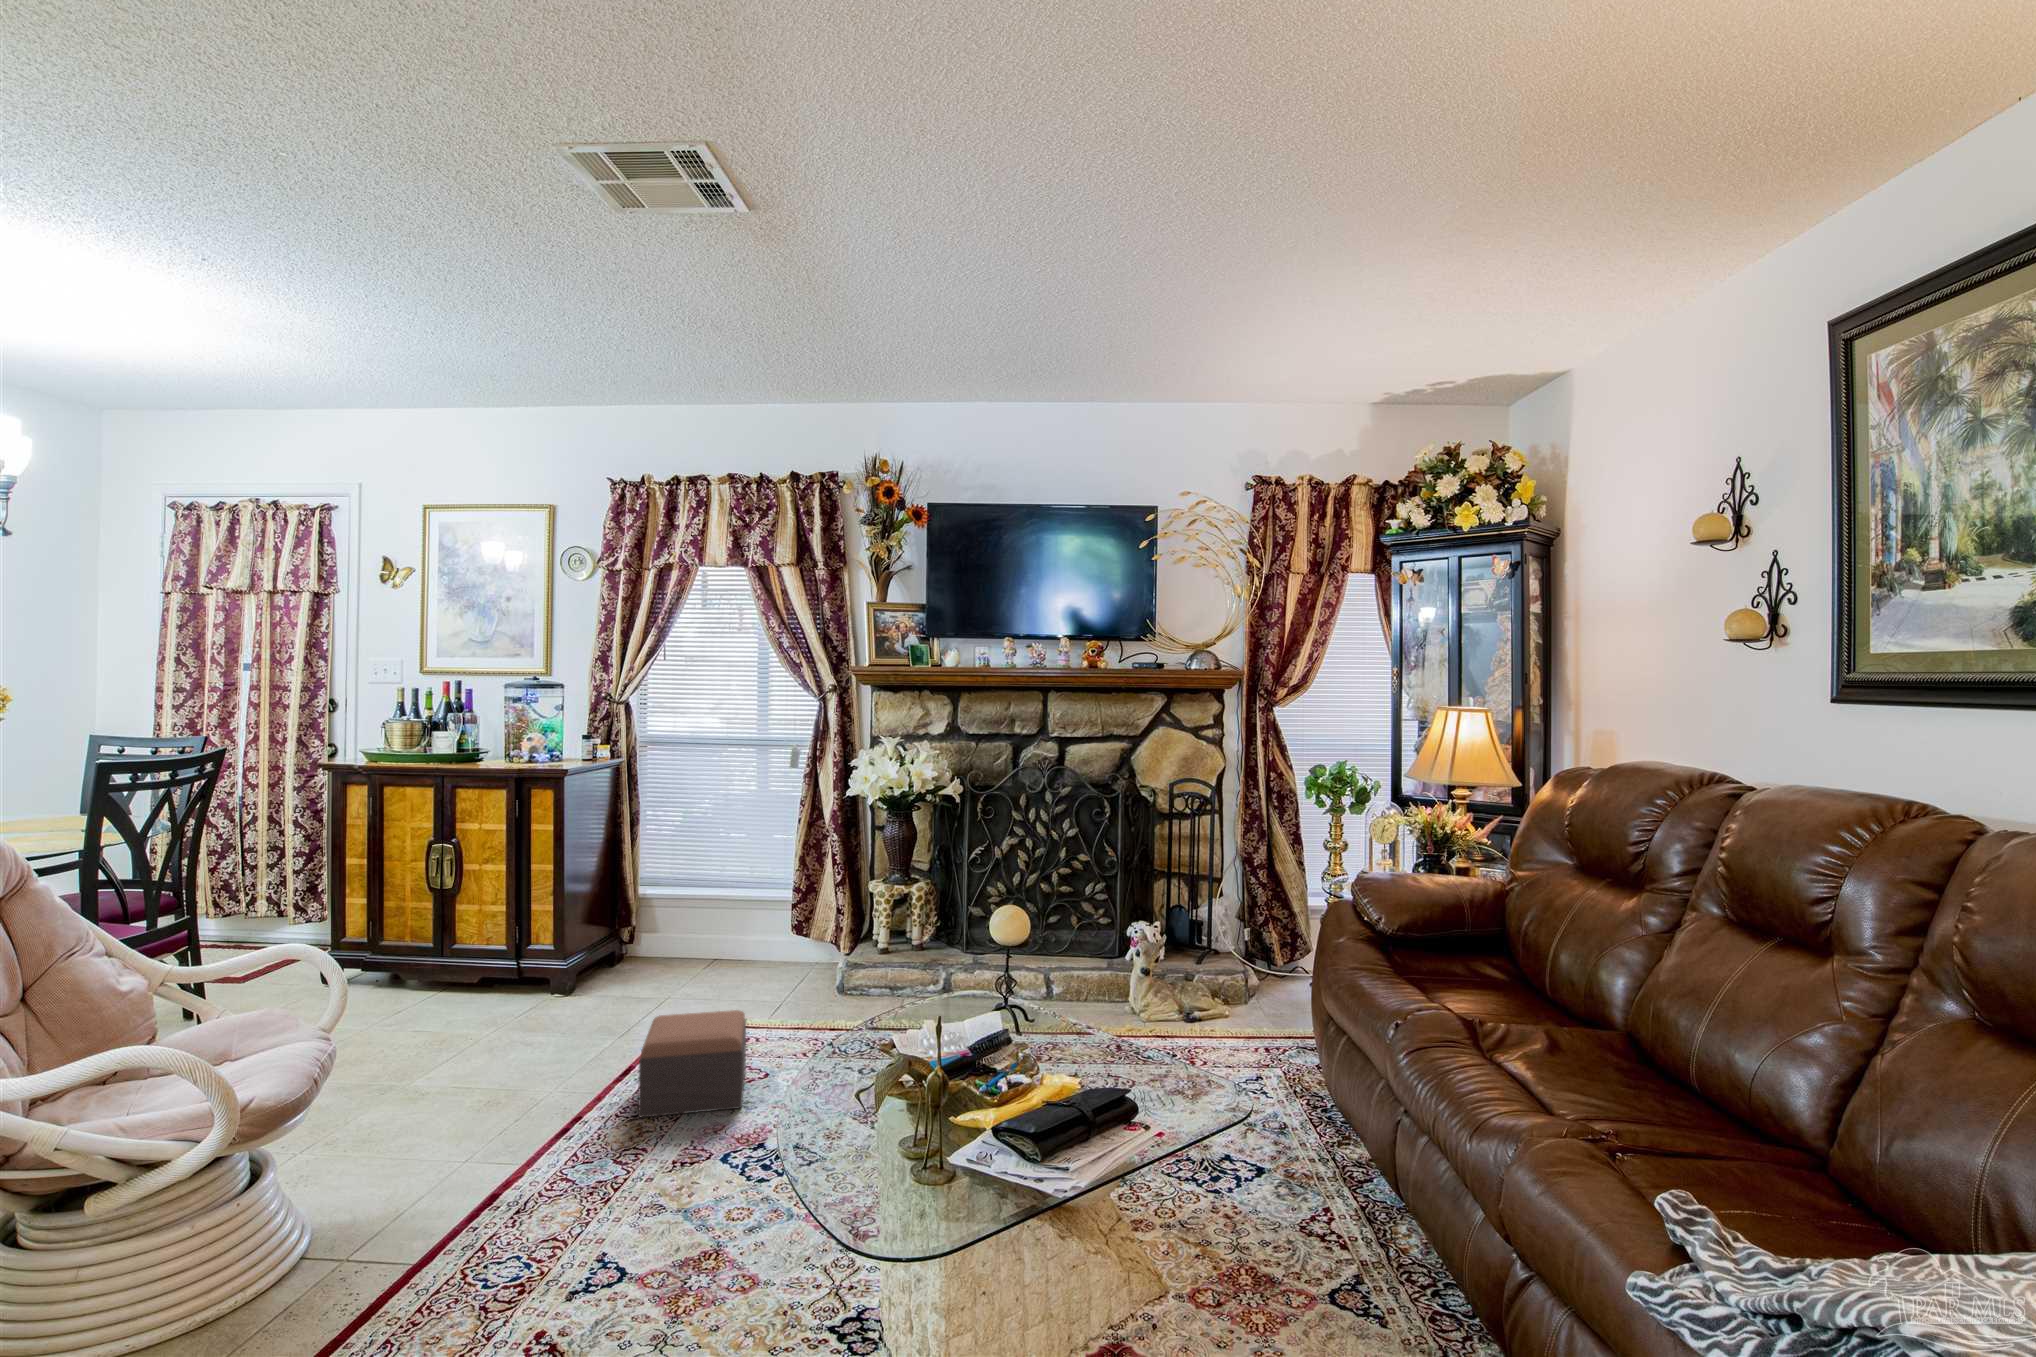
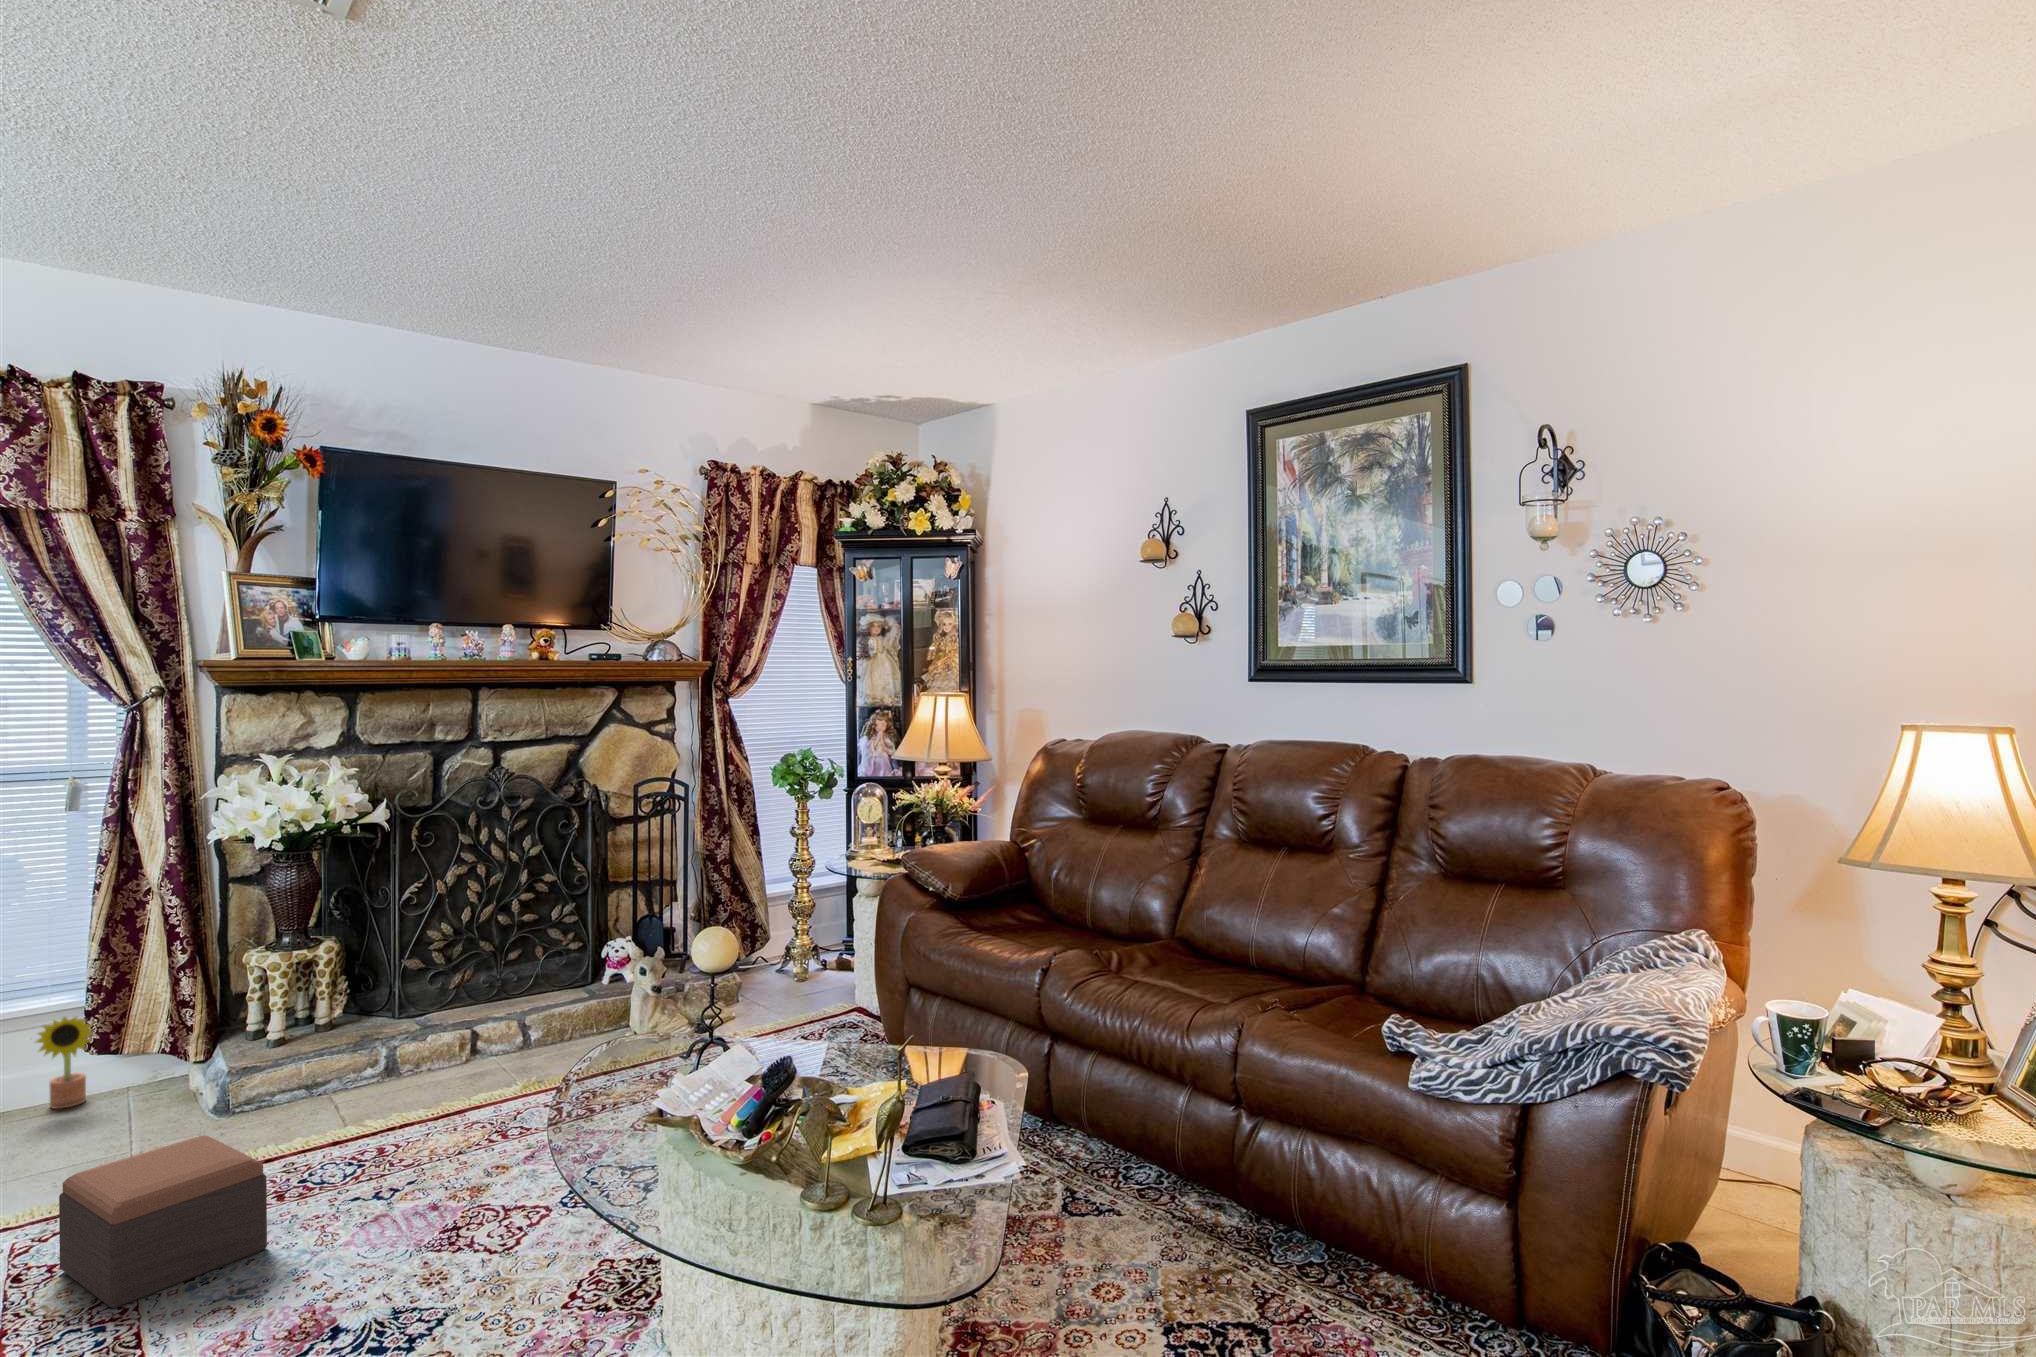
decorative plant: none [760,906,791,969] -> present [36,1017,93,1109]

